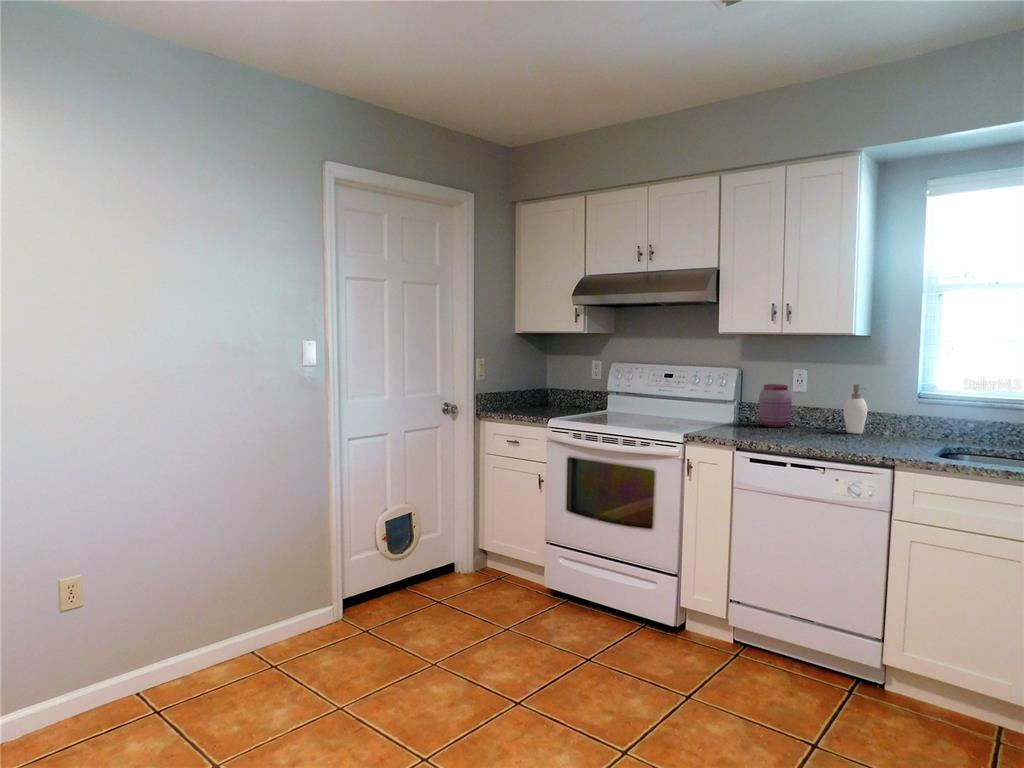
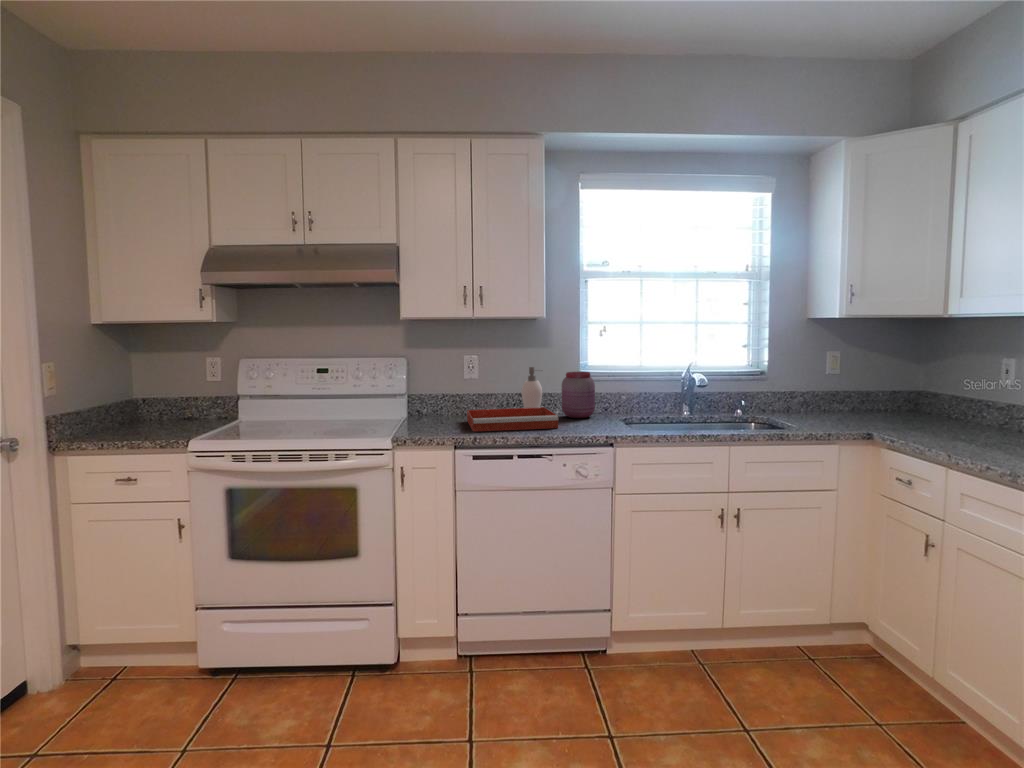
jar: present [759,384,792,427] -> present [562,372,595,418]
tray: none [761,420,858,445] -> present [467,407,558,431]

